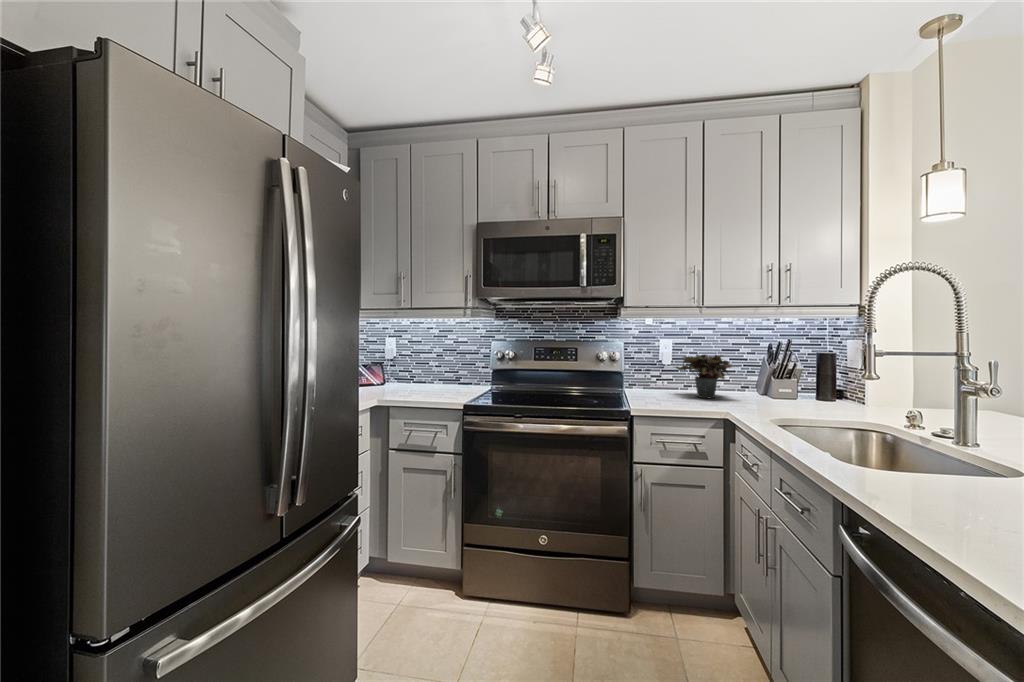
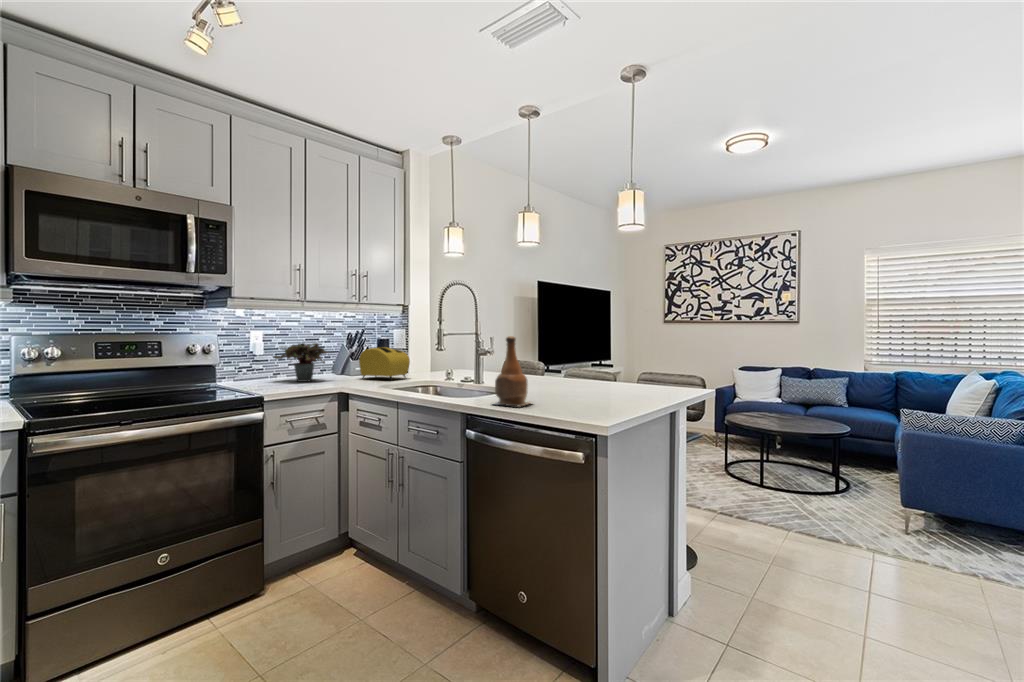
toaster: none [773,364,846,411] -> present [359,347,410,380]
bottle: none [871,364,983,506] -> present [494,336,531,406]

